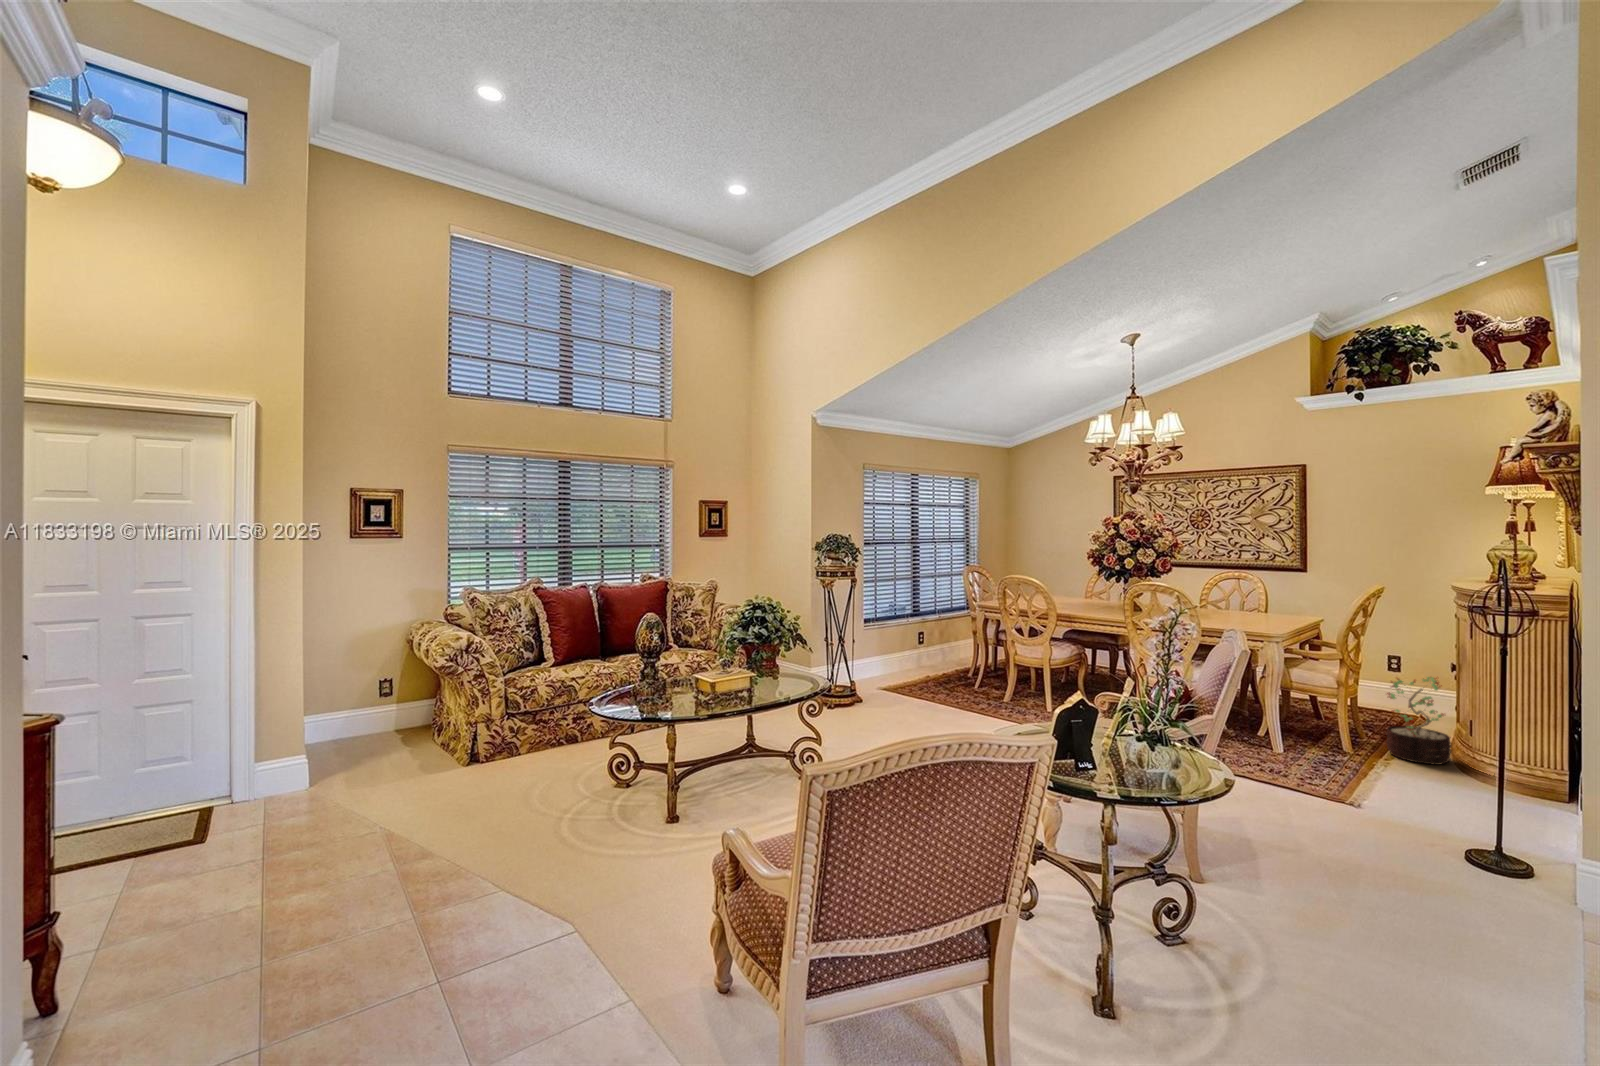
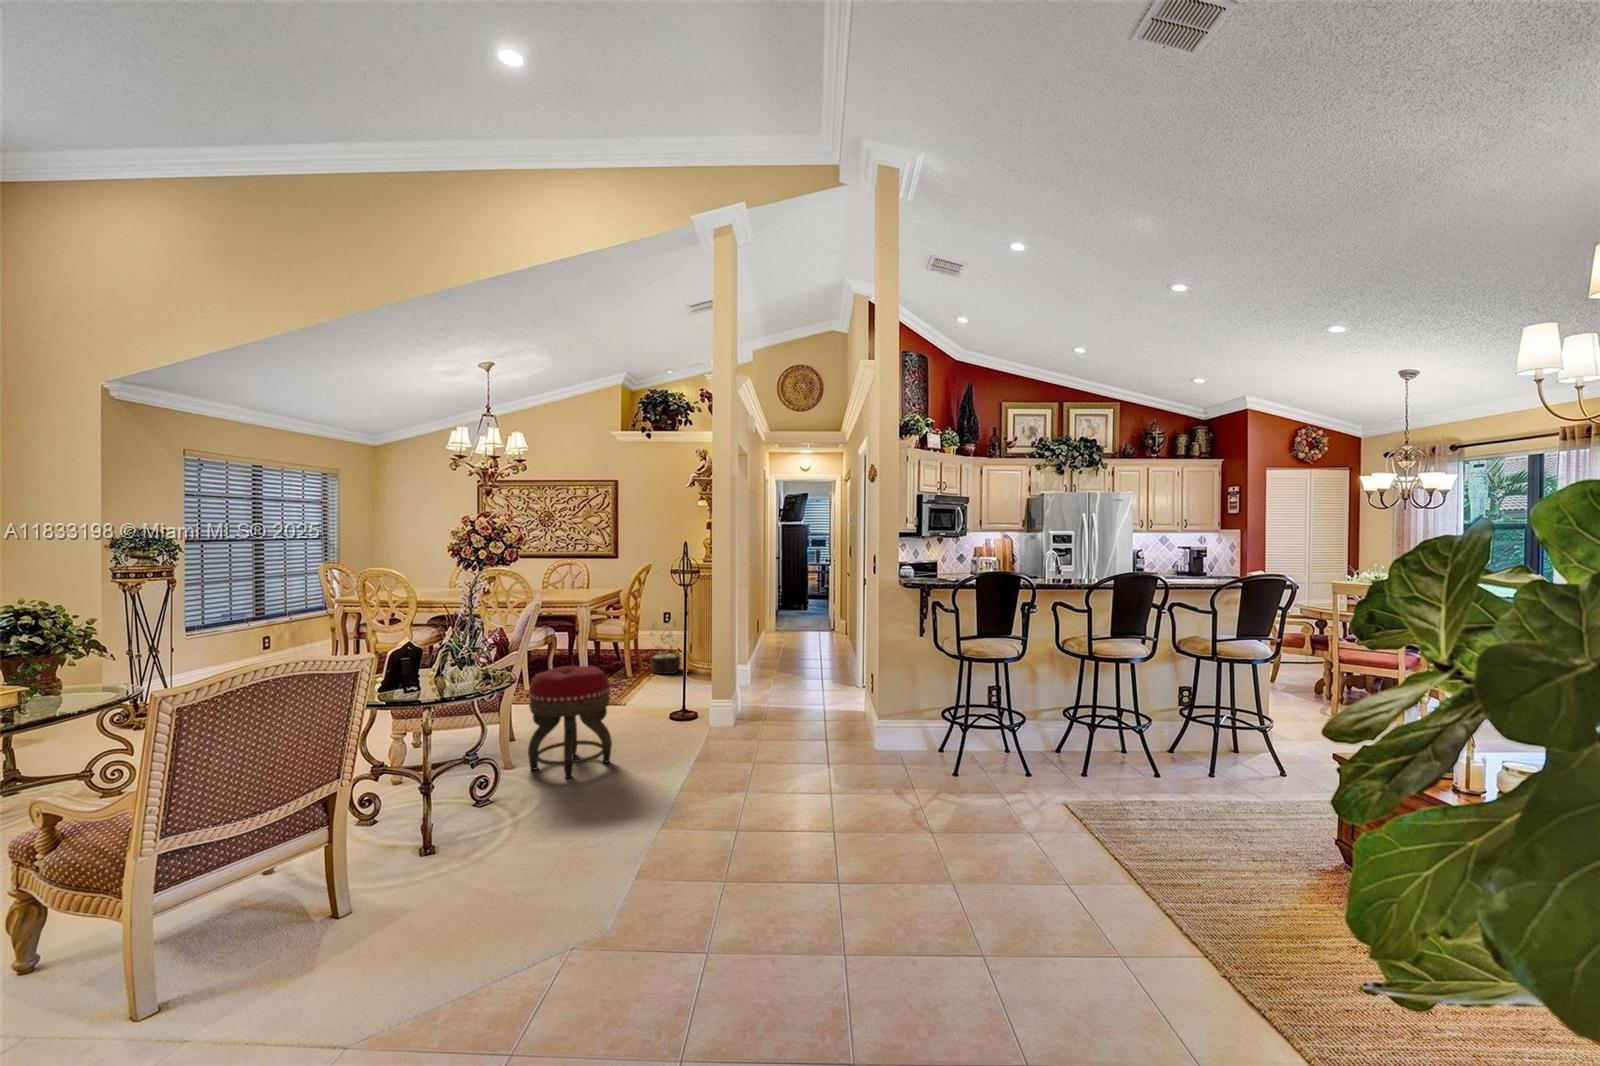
footstool: none [1228,751,1385,946] -> present [528,666,612,778]

